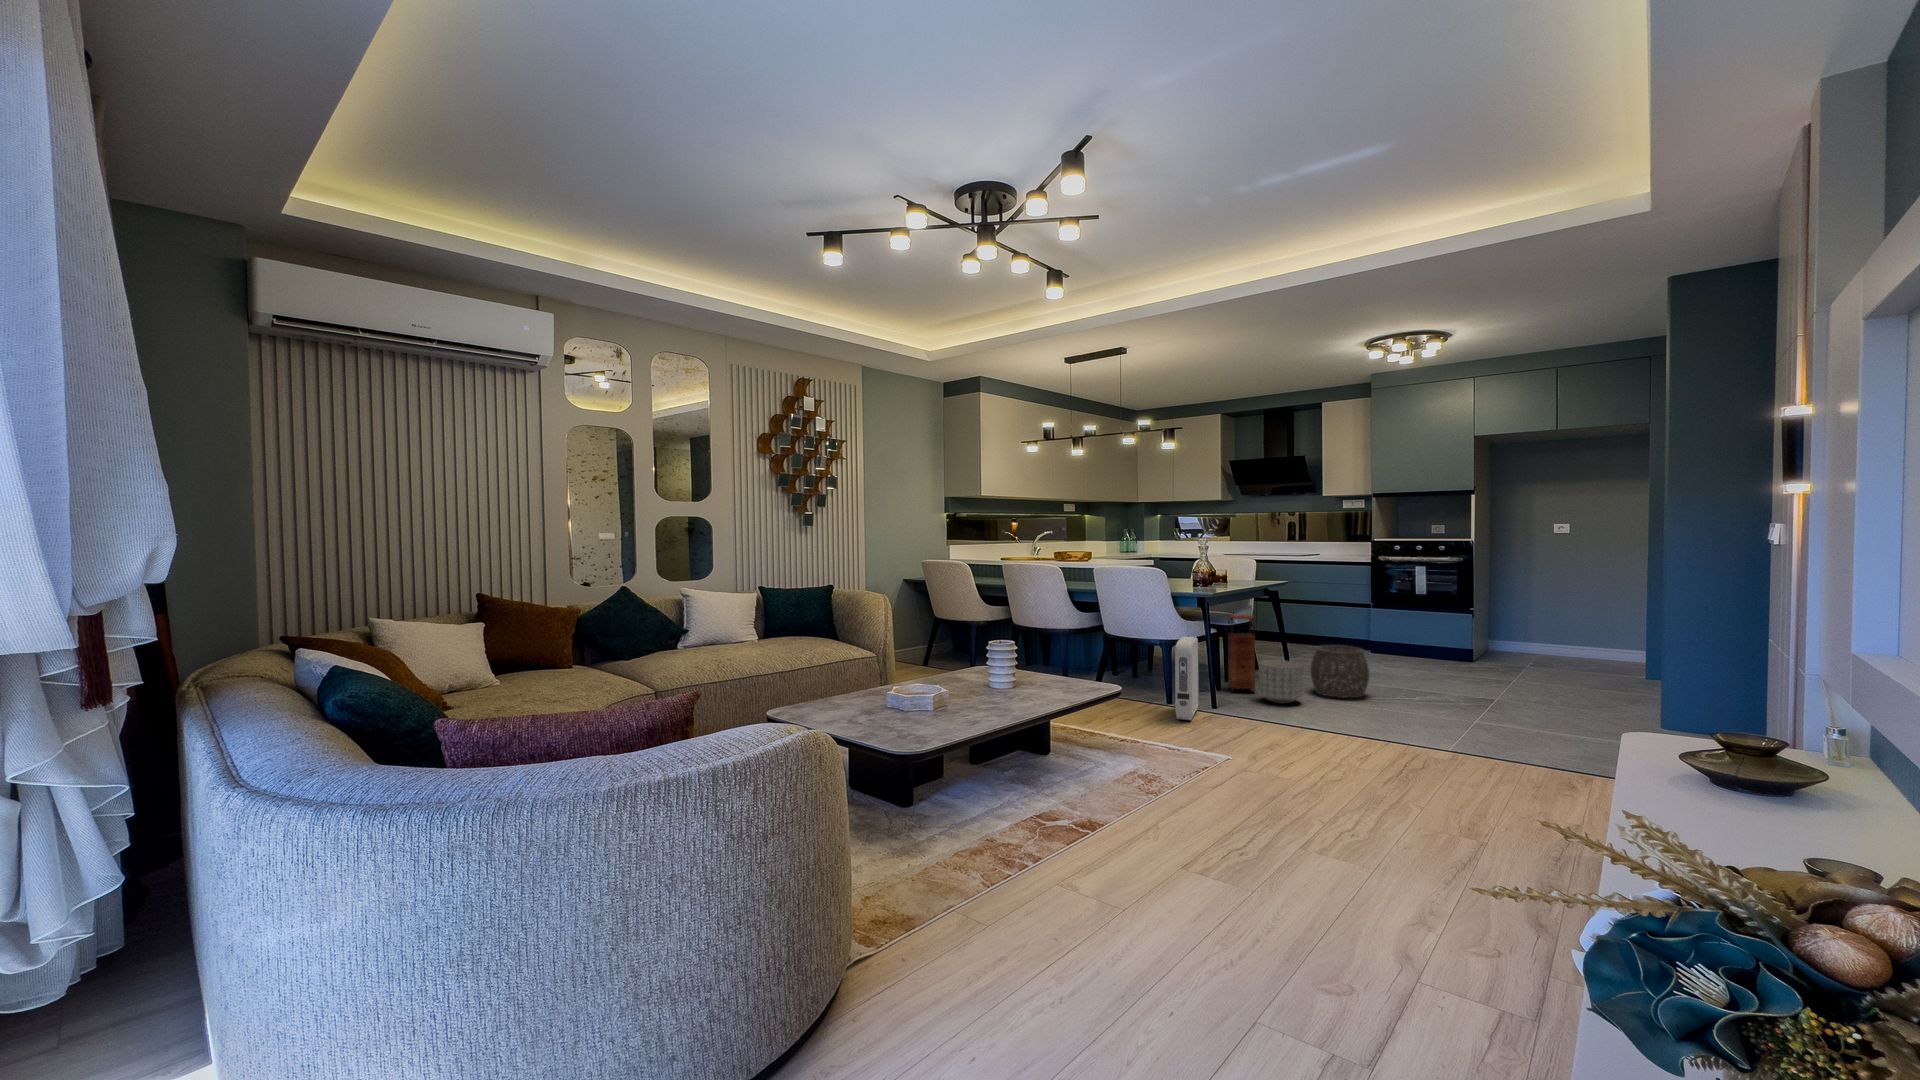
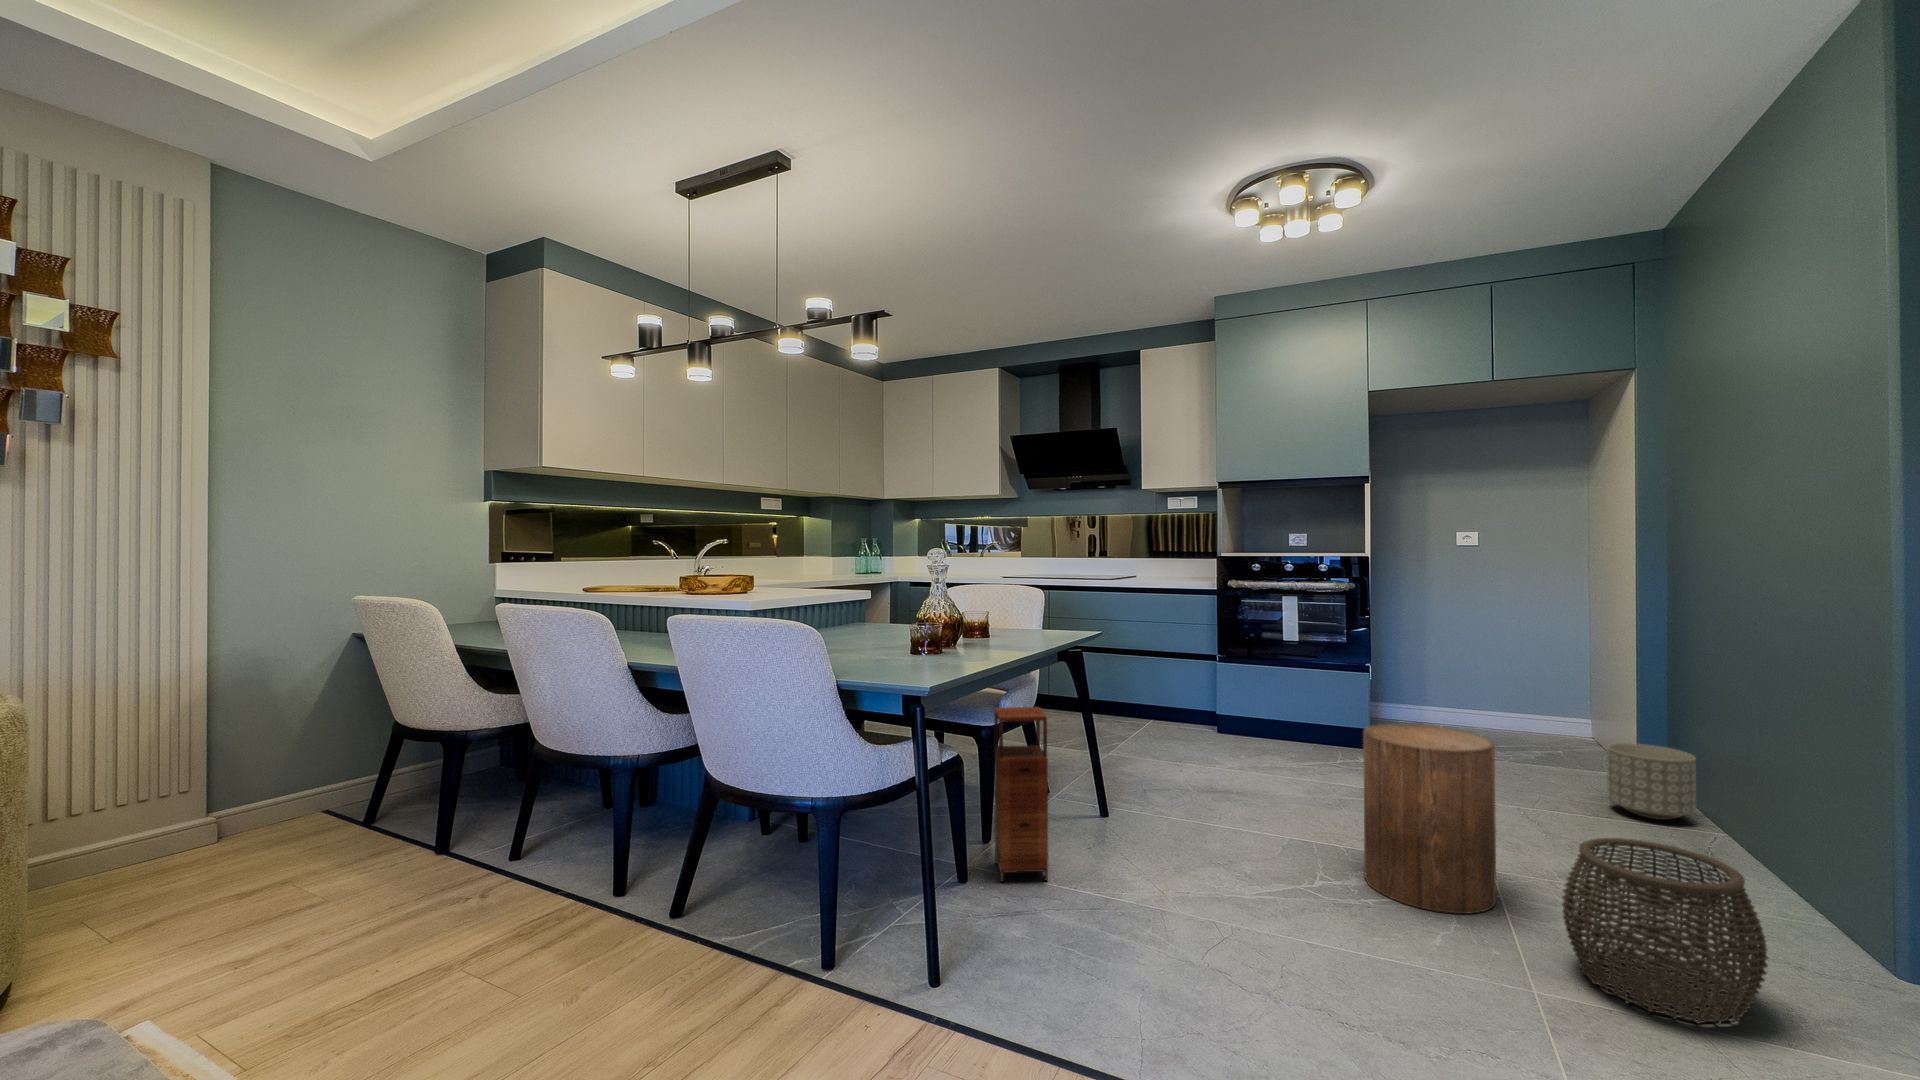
stool: none [1421,628,1487,711] -> present [1363,724,1496,914]
air purifier: present [1175,637,1199,720] -> none [836,795,914,1055]
woven basket: present [1310,645,1369,699] -> present [1562,838,1769,1024]
planter: present [1259,660,1302,704] -> present [1607,743,1696,820]

